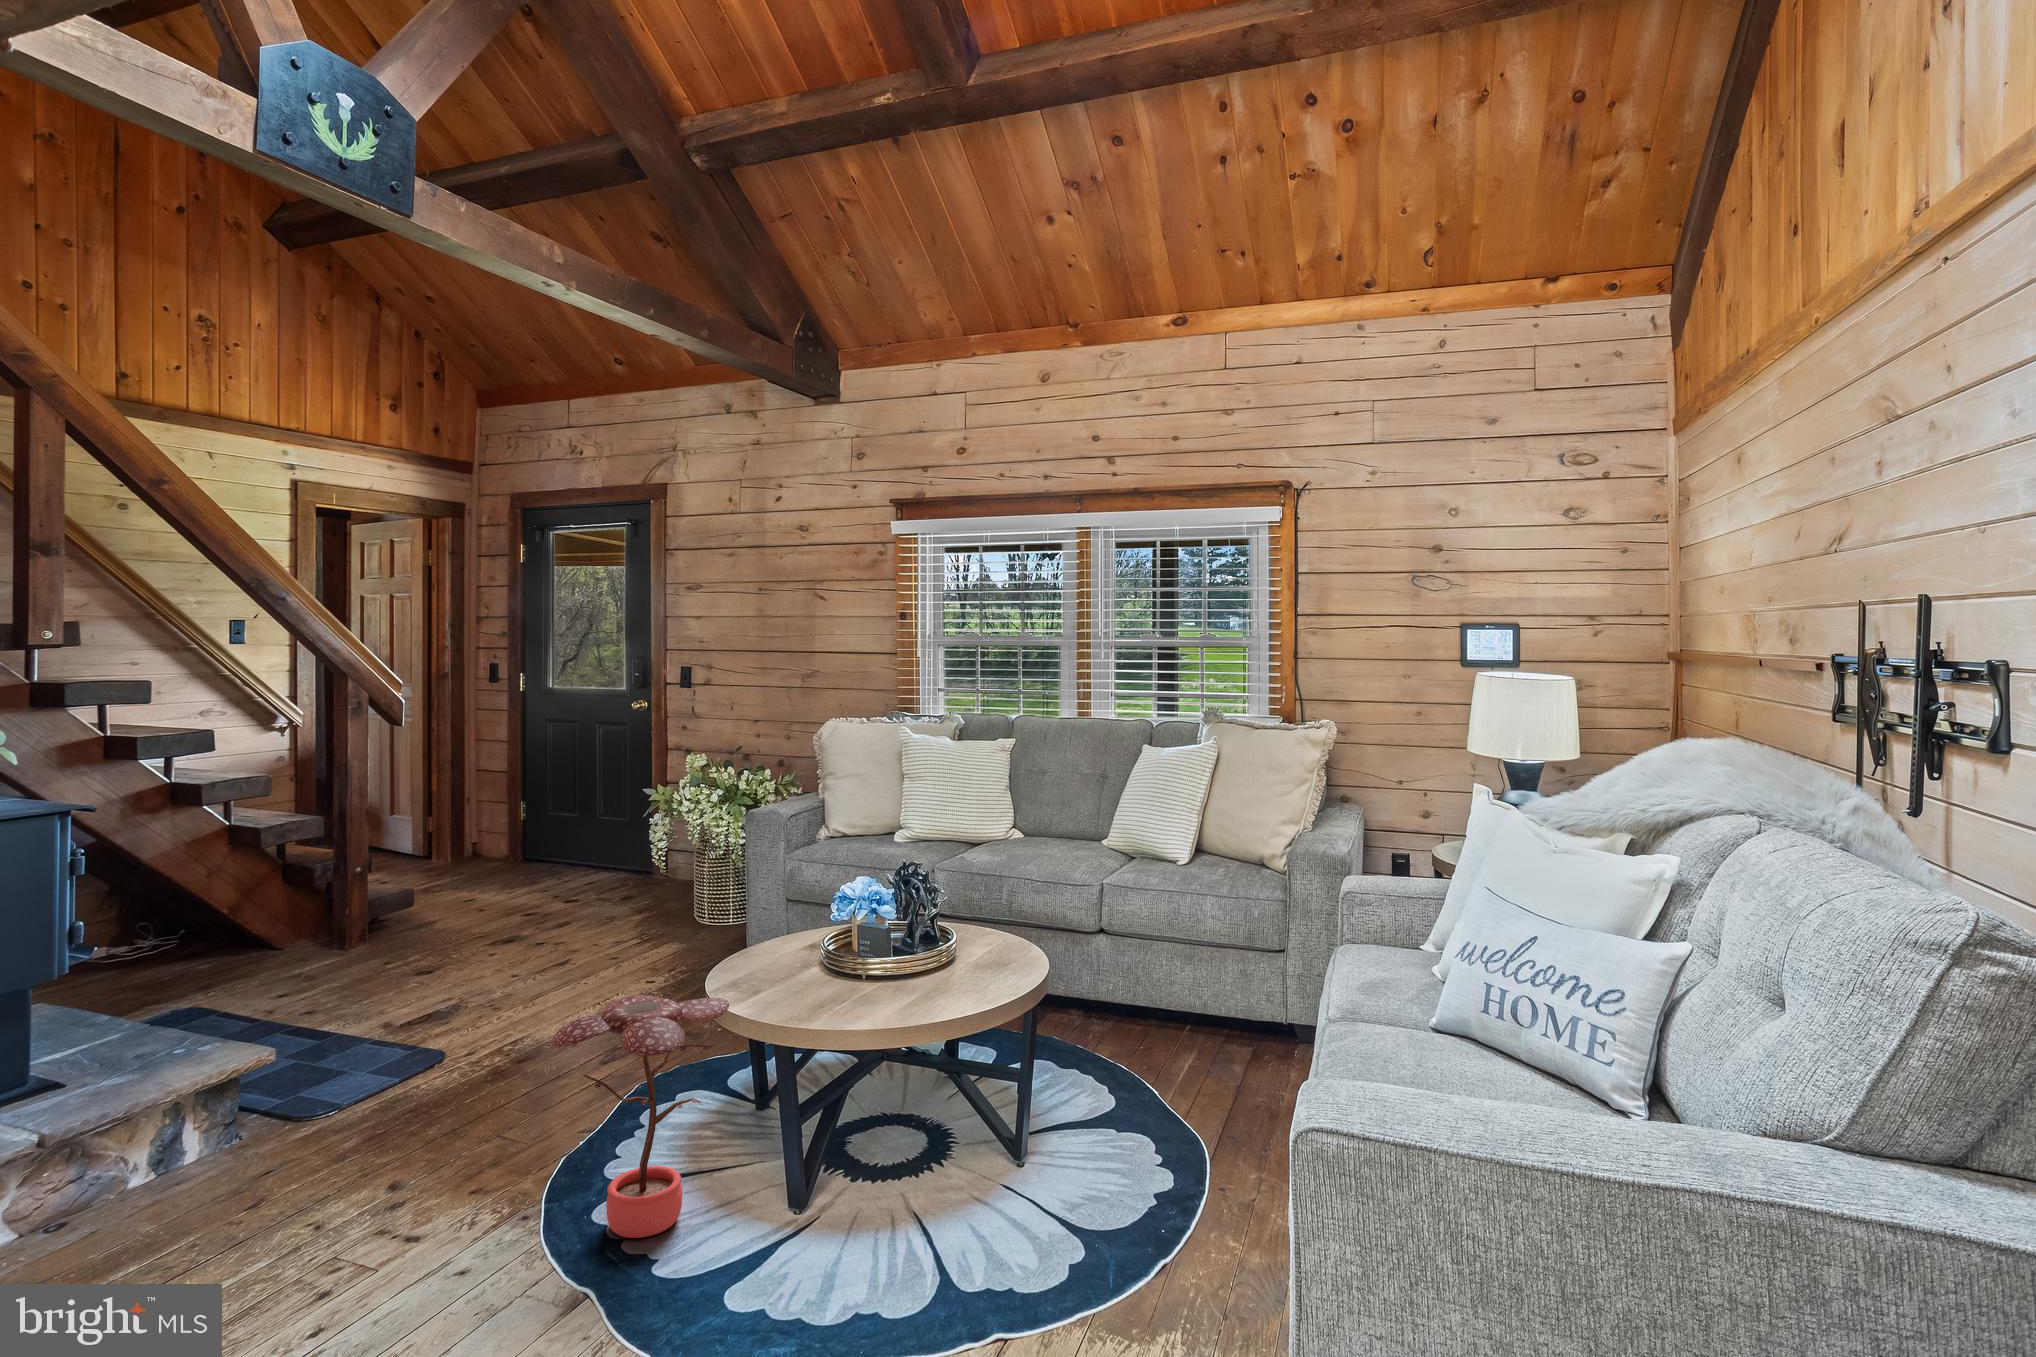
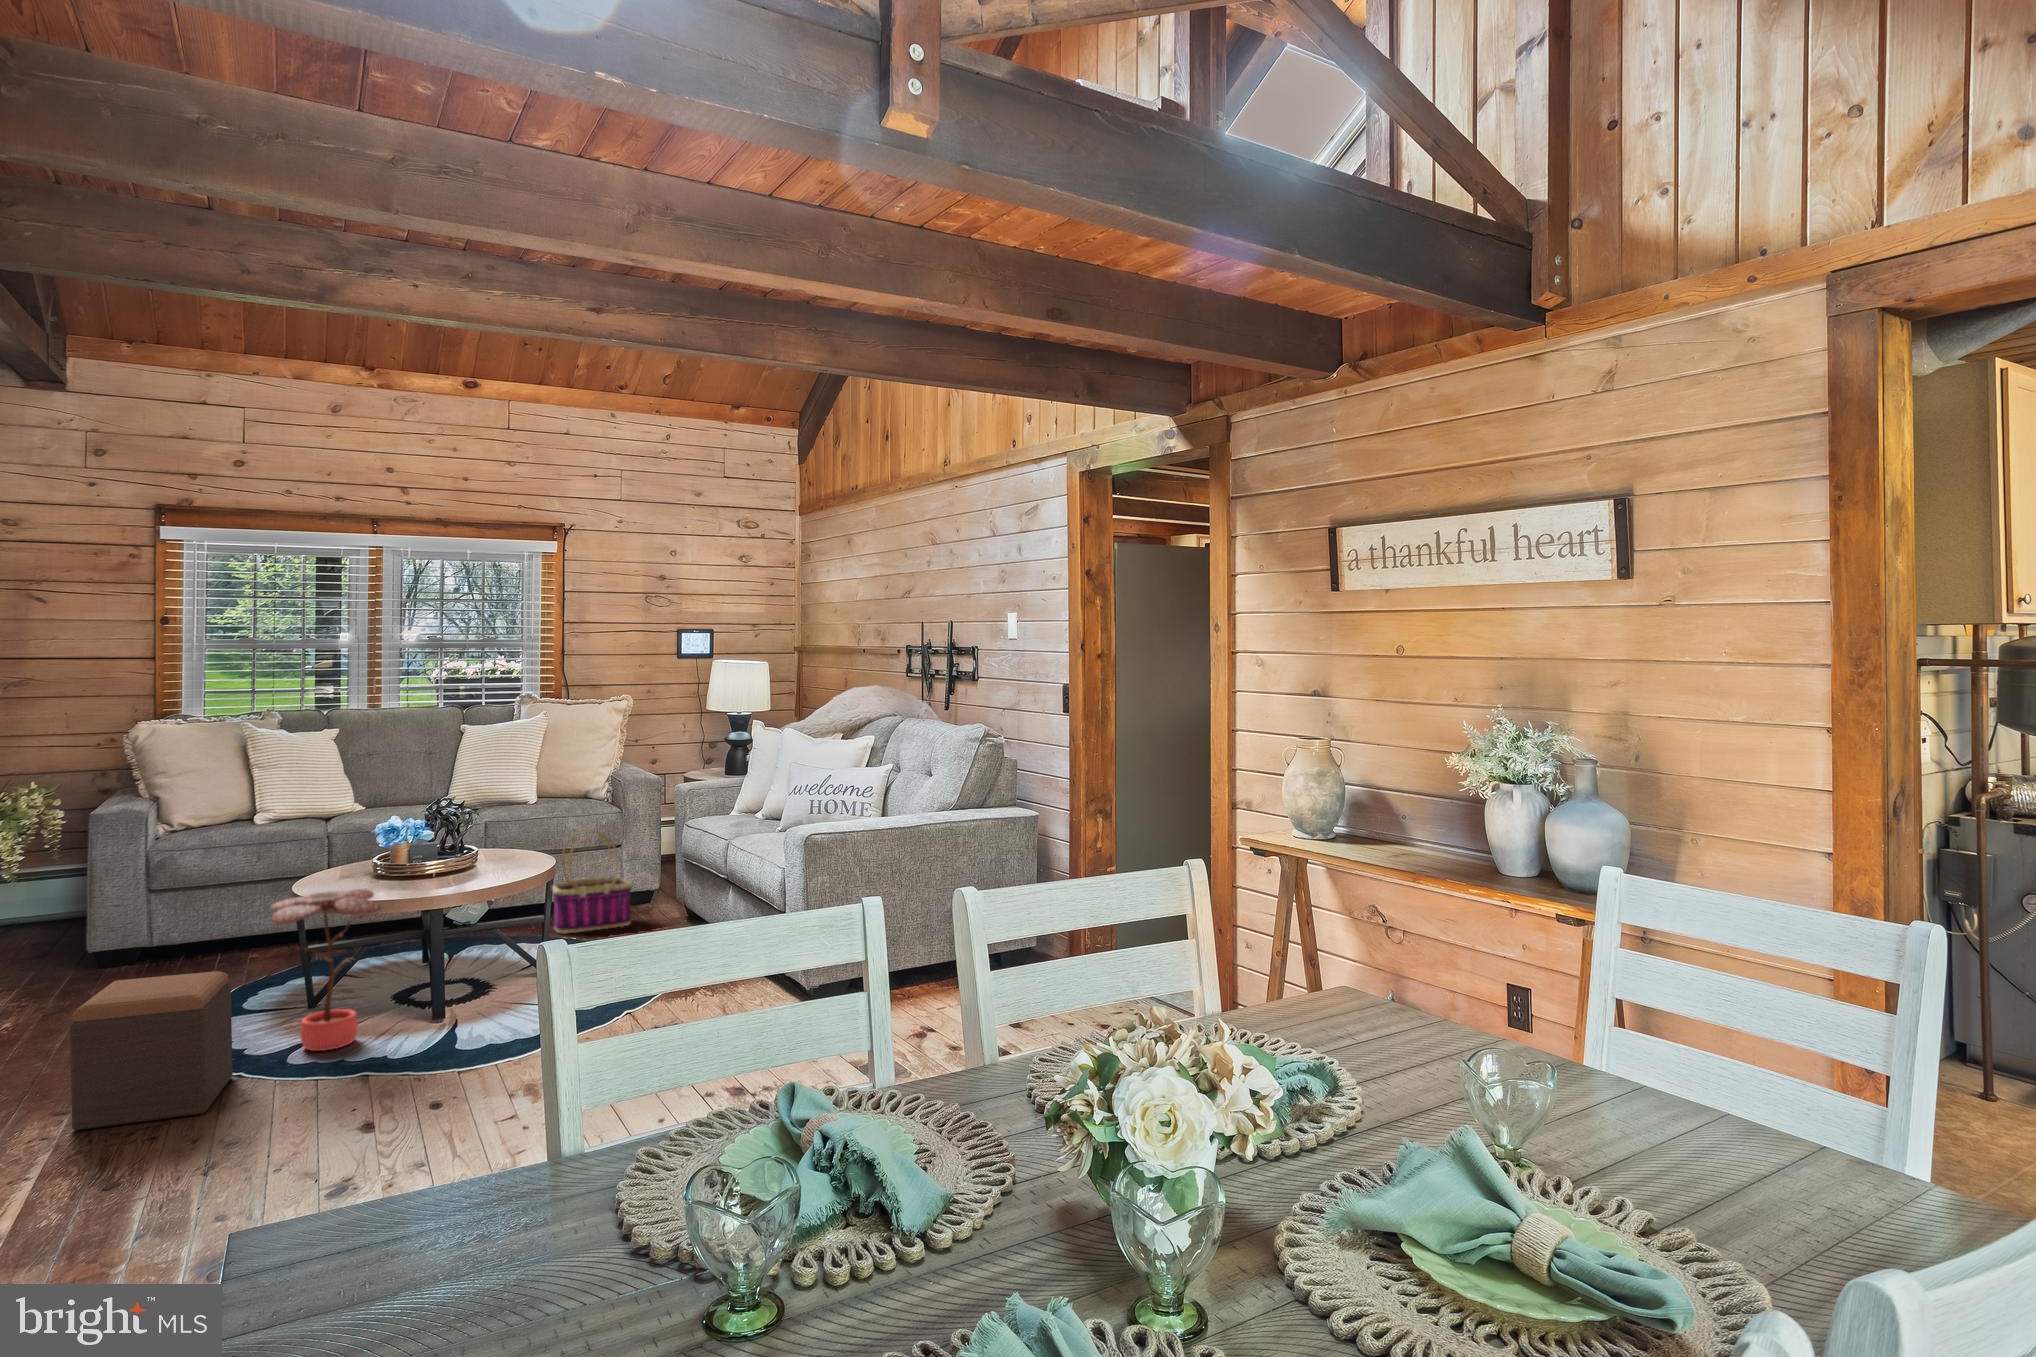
basket: none [1137,926,1253,1095] -> present [553,829,632,933]
footstool: none [267,1074,494,1319] -> present [70,971,233,1130]

